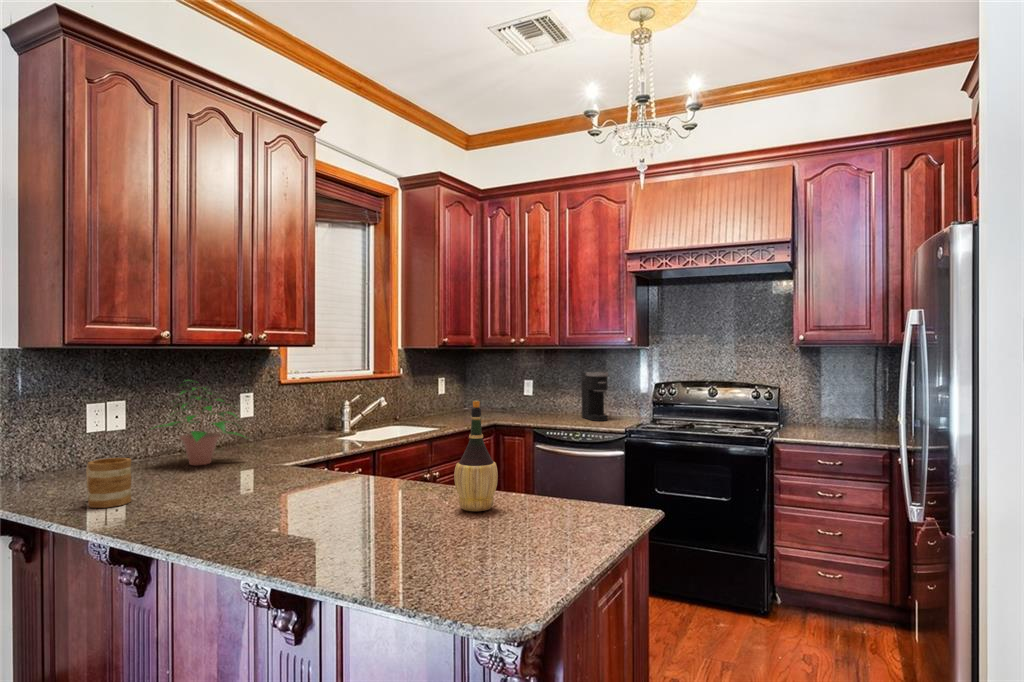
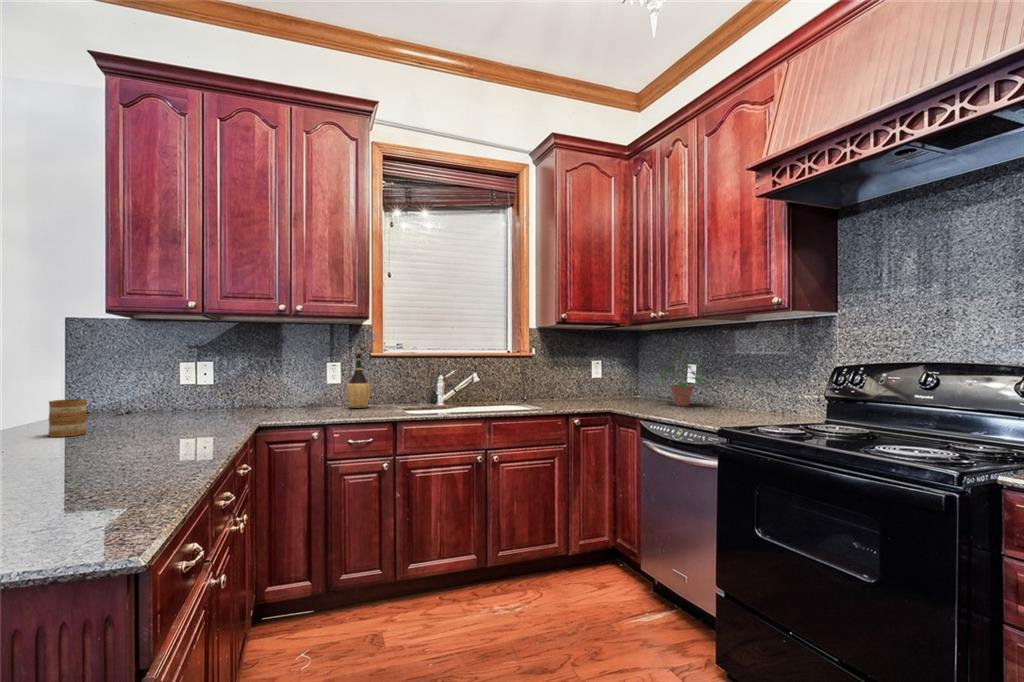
coffee maker: present [581,372,608,421] -> none [729,353,756,421]
potted plant: present [156,380,244,465] -> present [661,349,707,406]
wine bottle: present [454,401,498,511] -> present [346,350,371,408]

